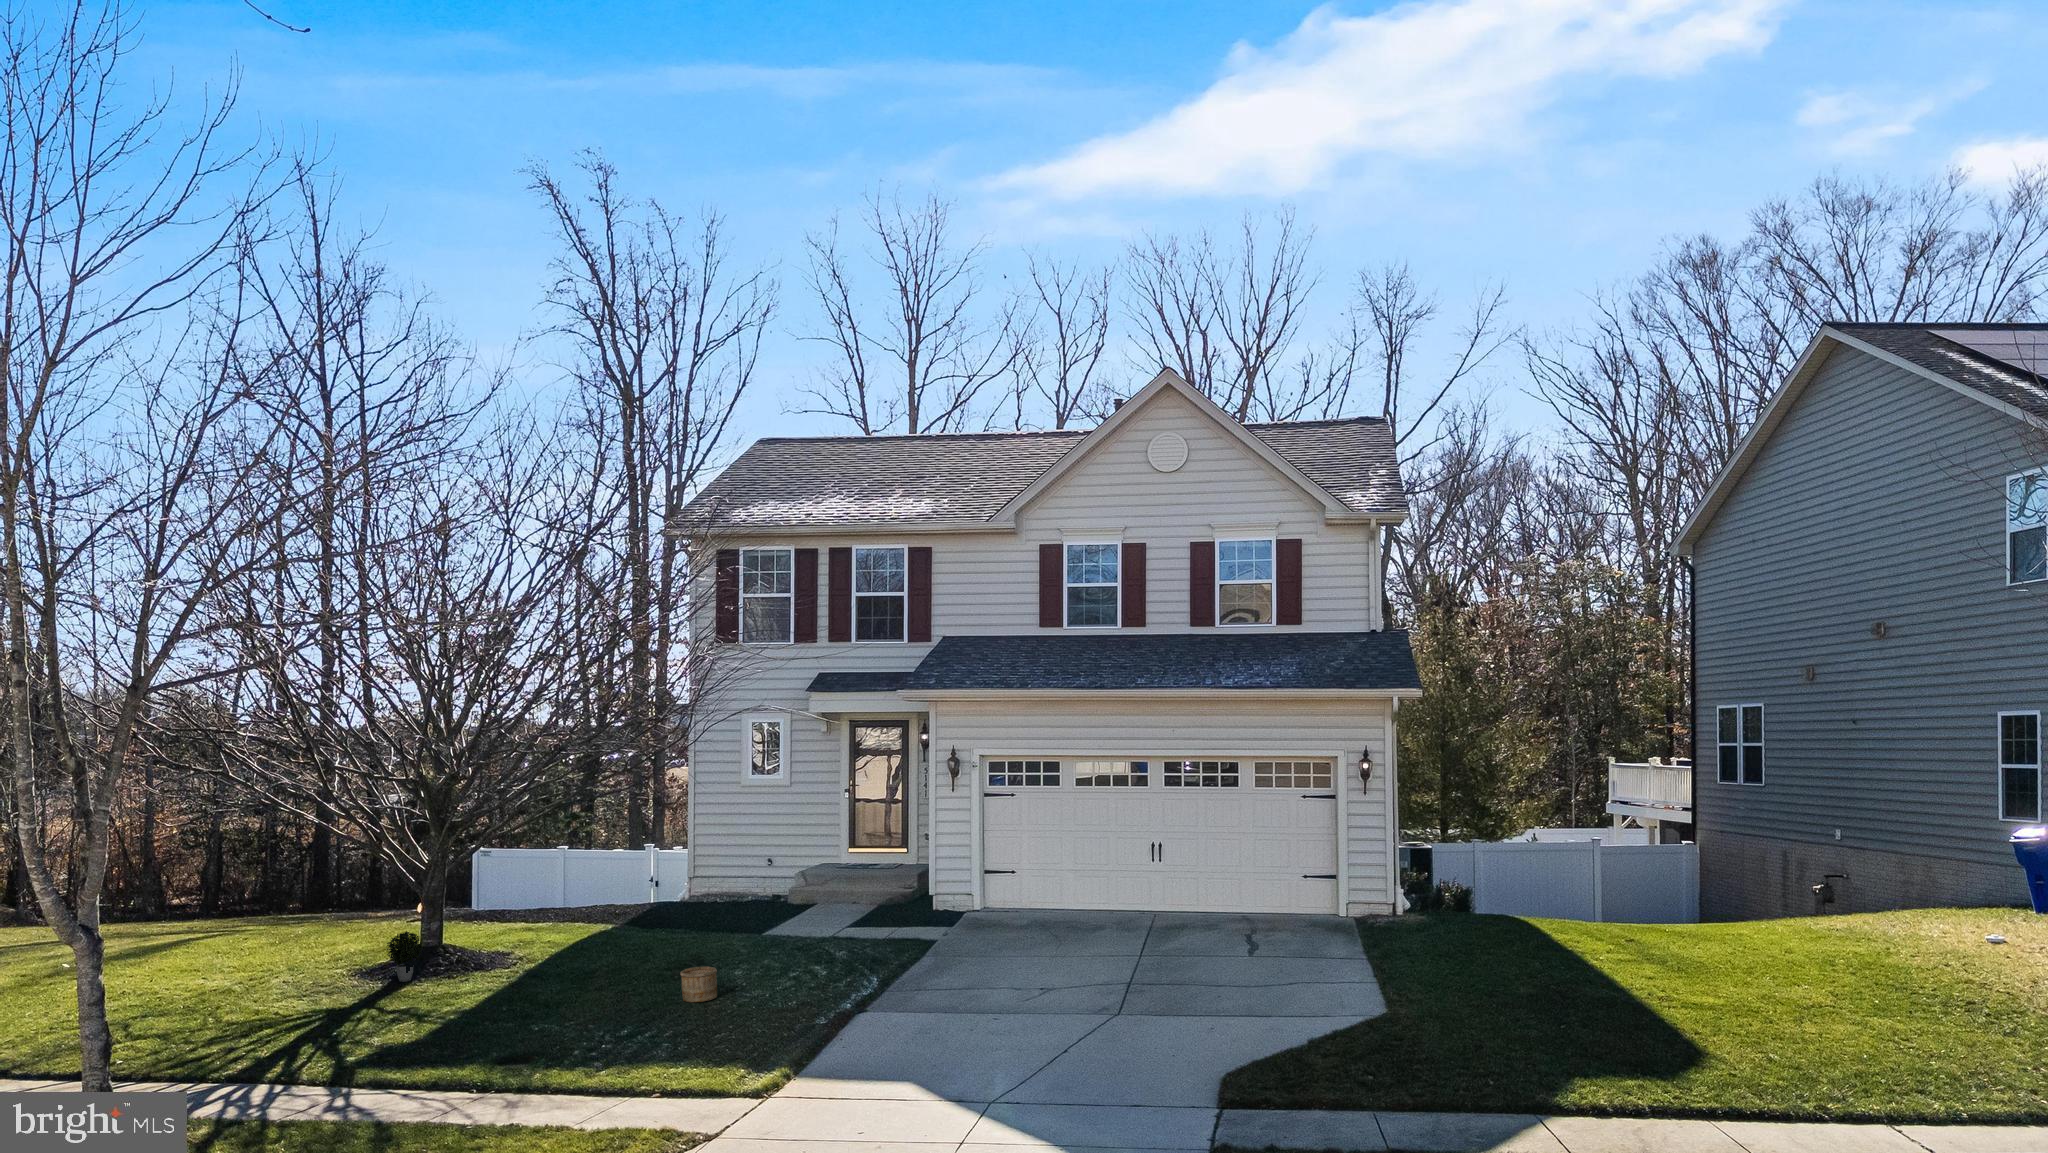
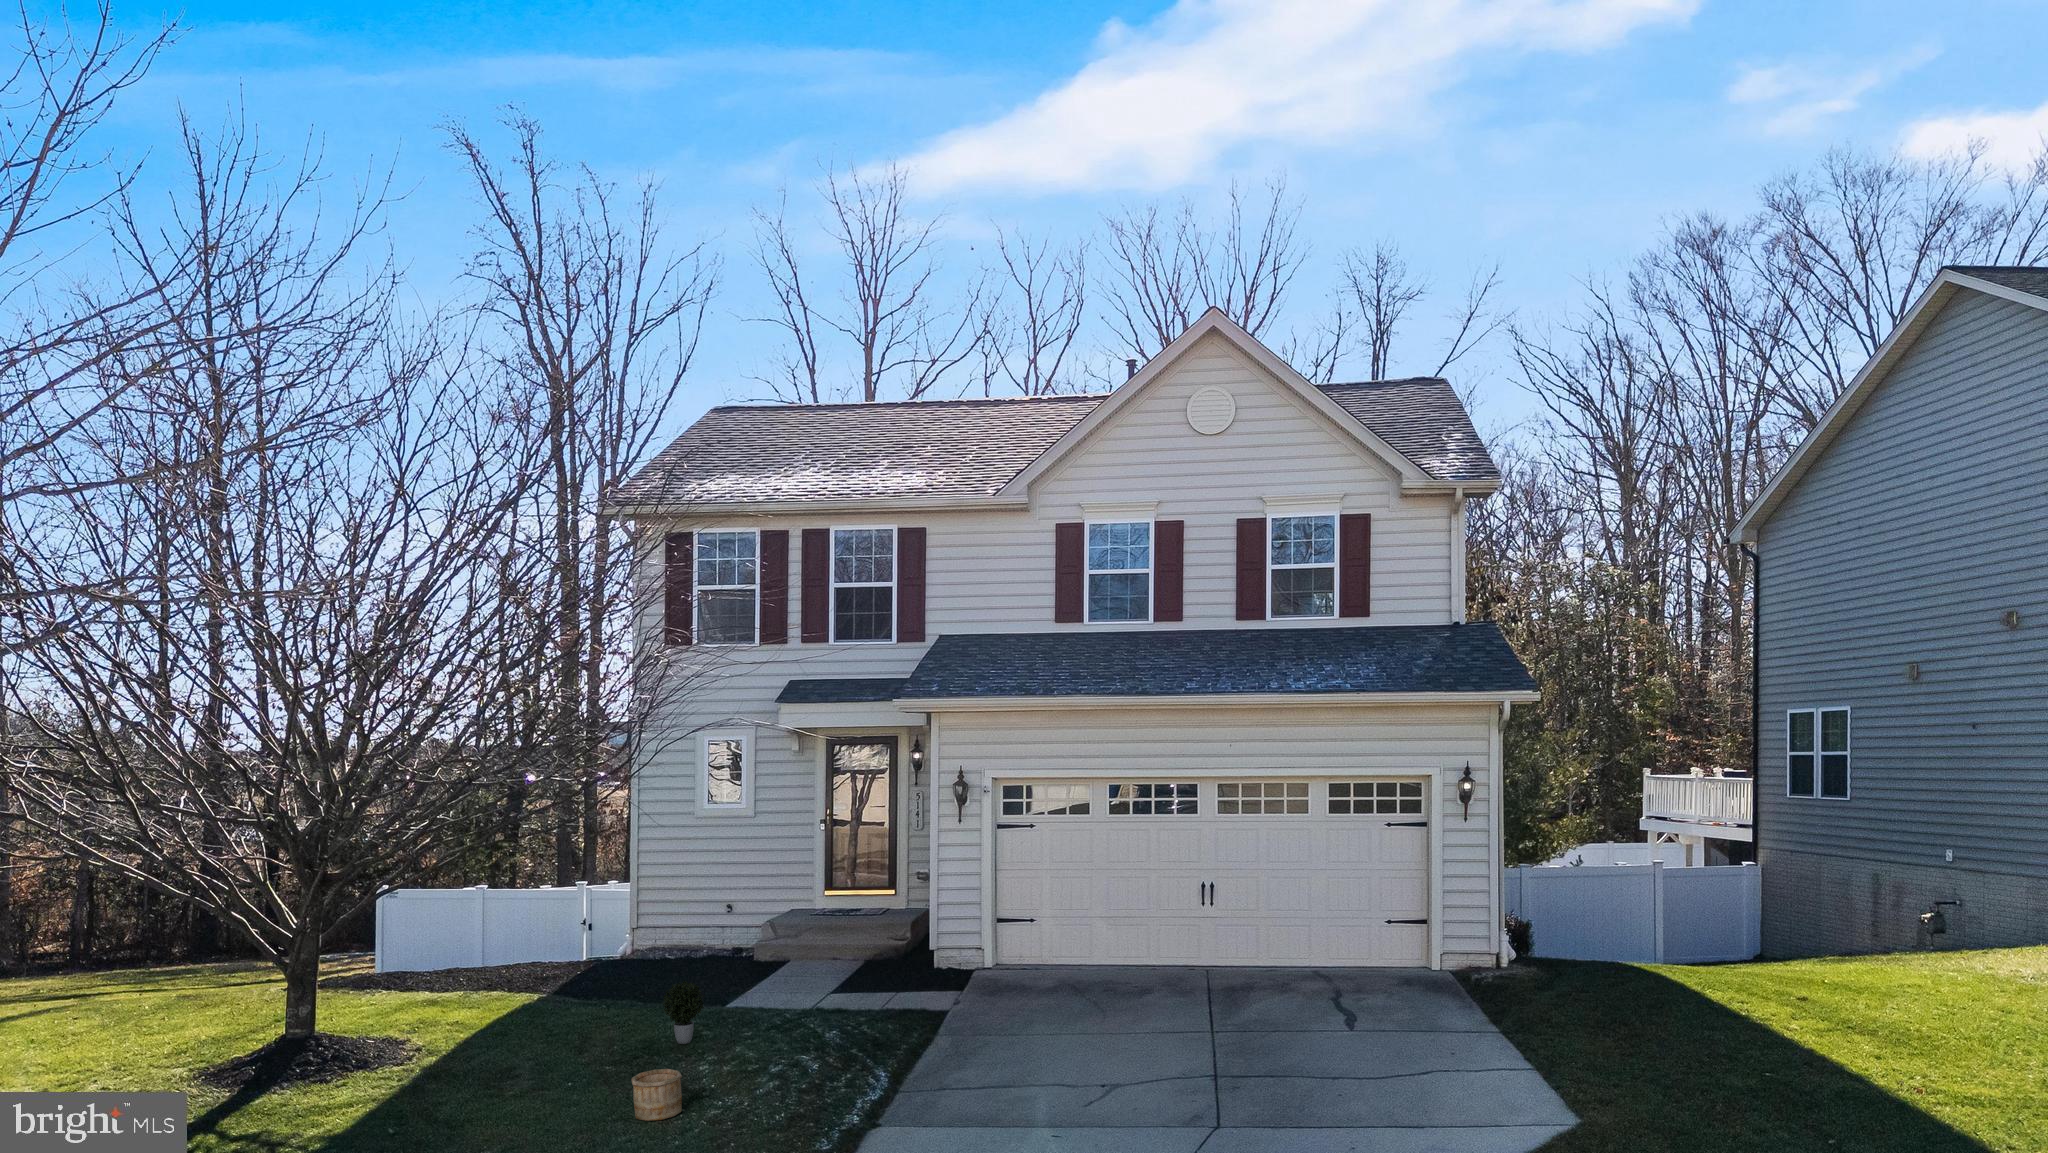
potted plant: present [387,931,422,982] -> present [662,981,704,1044]

